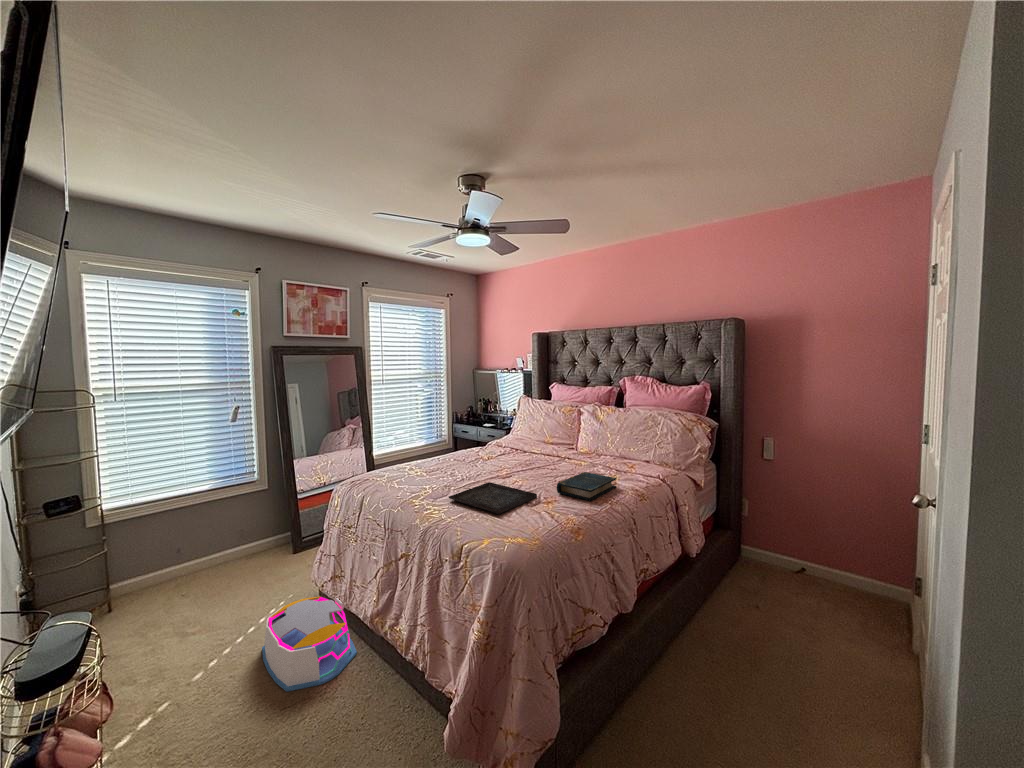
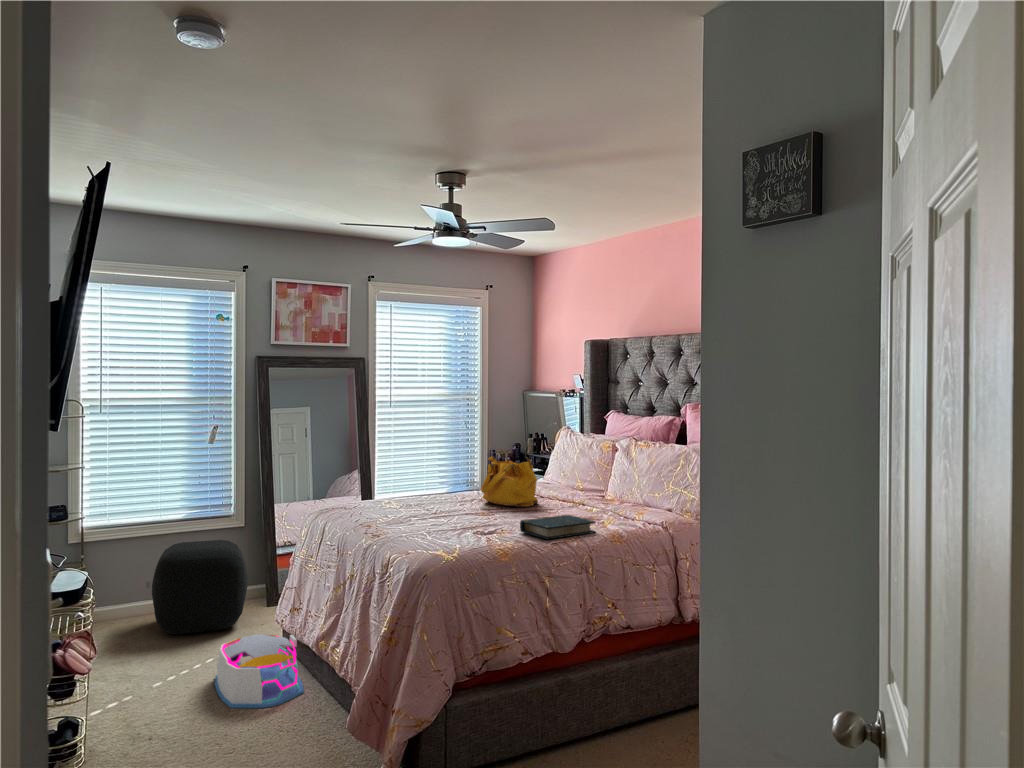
handbag: none [487,422,533,462] -> present [481,456,538,507]
tray: present [449,482,537,514] -> none [400,519,495,542]
ottoman: none [184,504,278,598] -> present [152,540,248,634]

